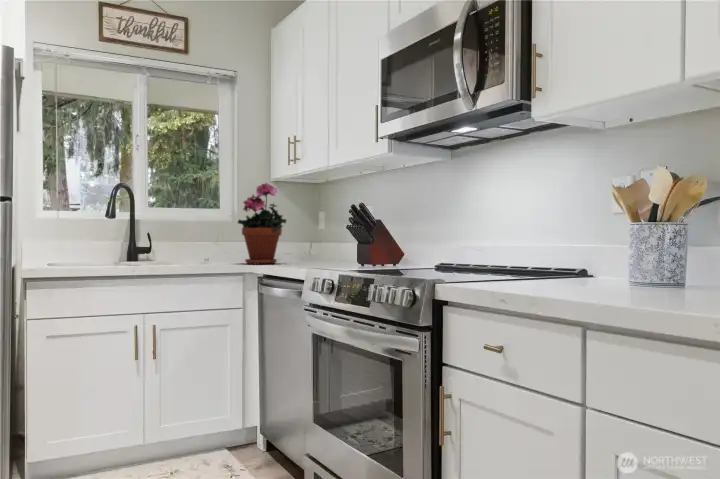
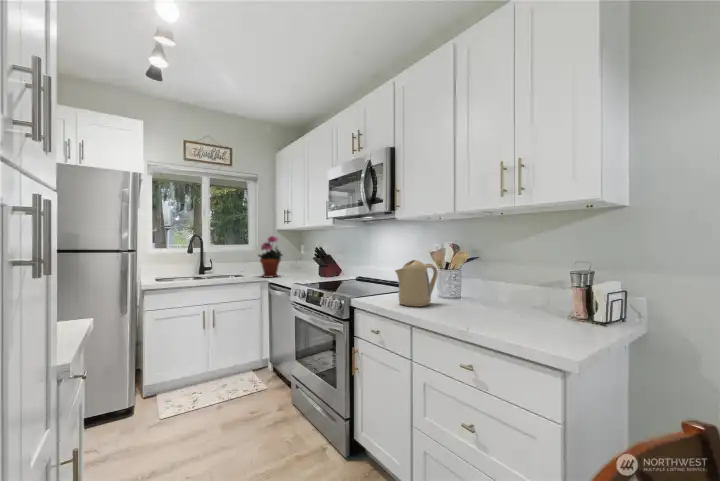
kettle: none [539,192,637,293] -> present [395,260,438,307]

